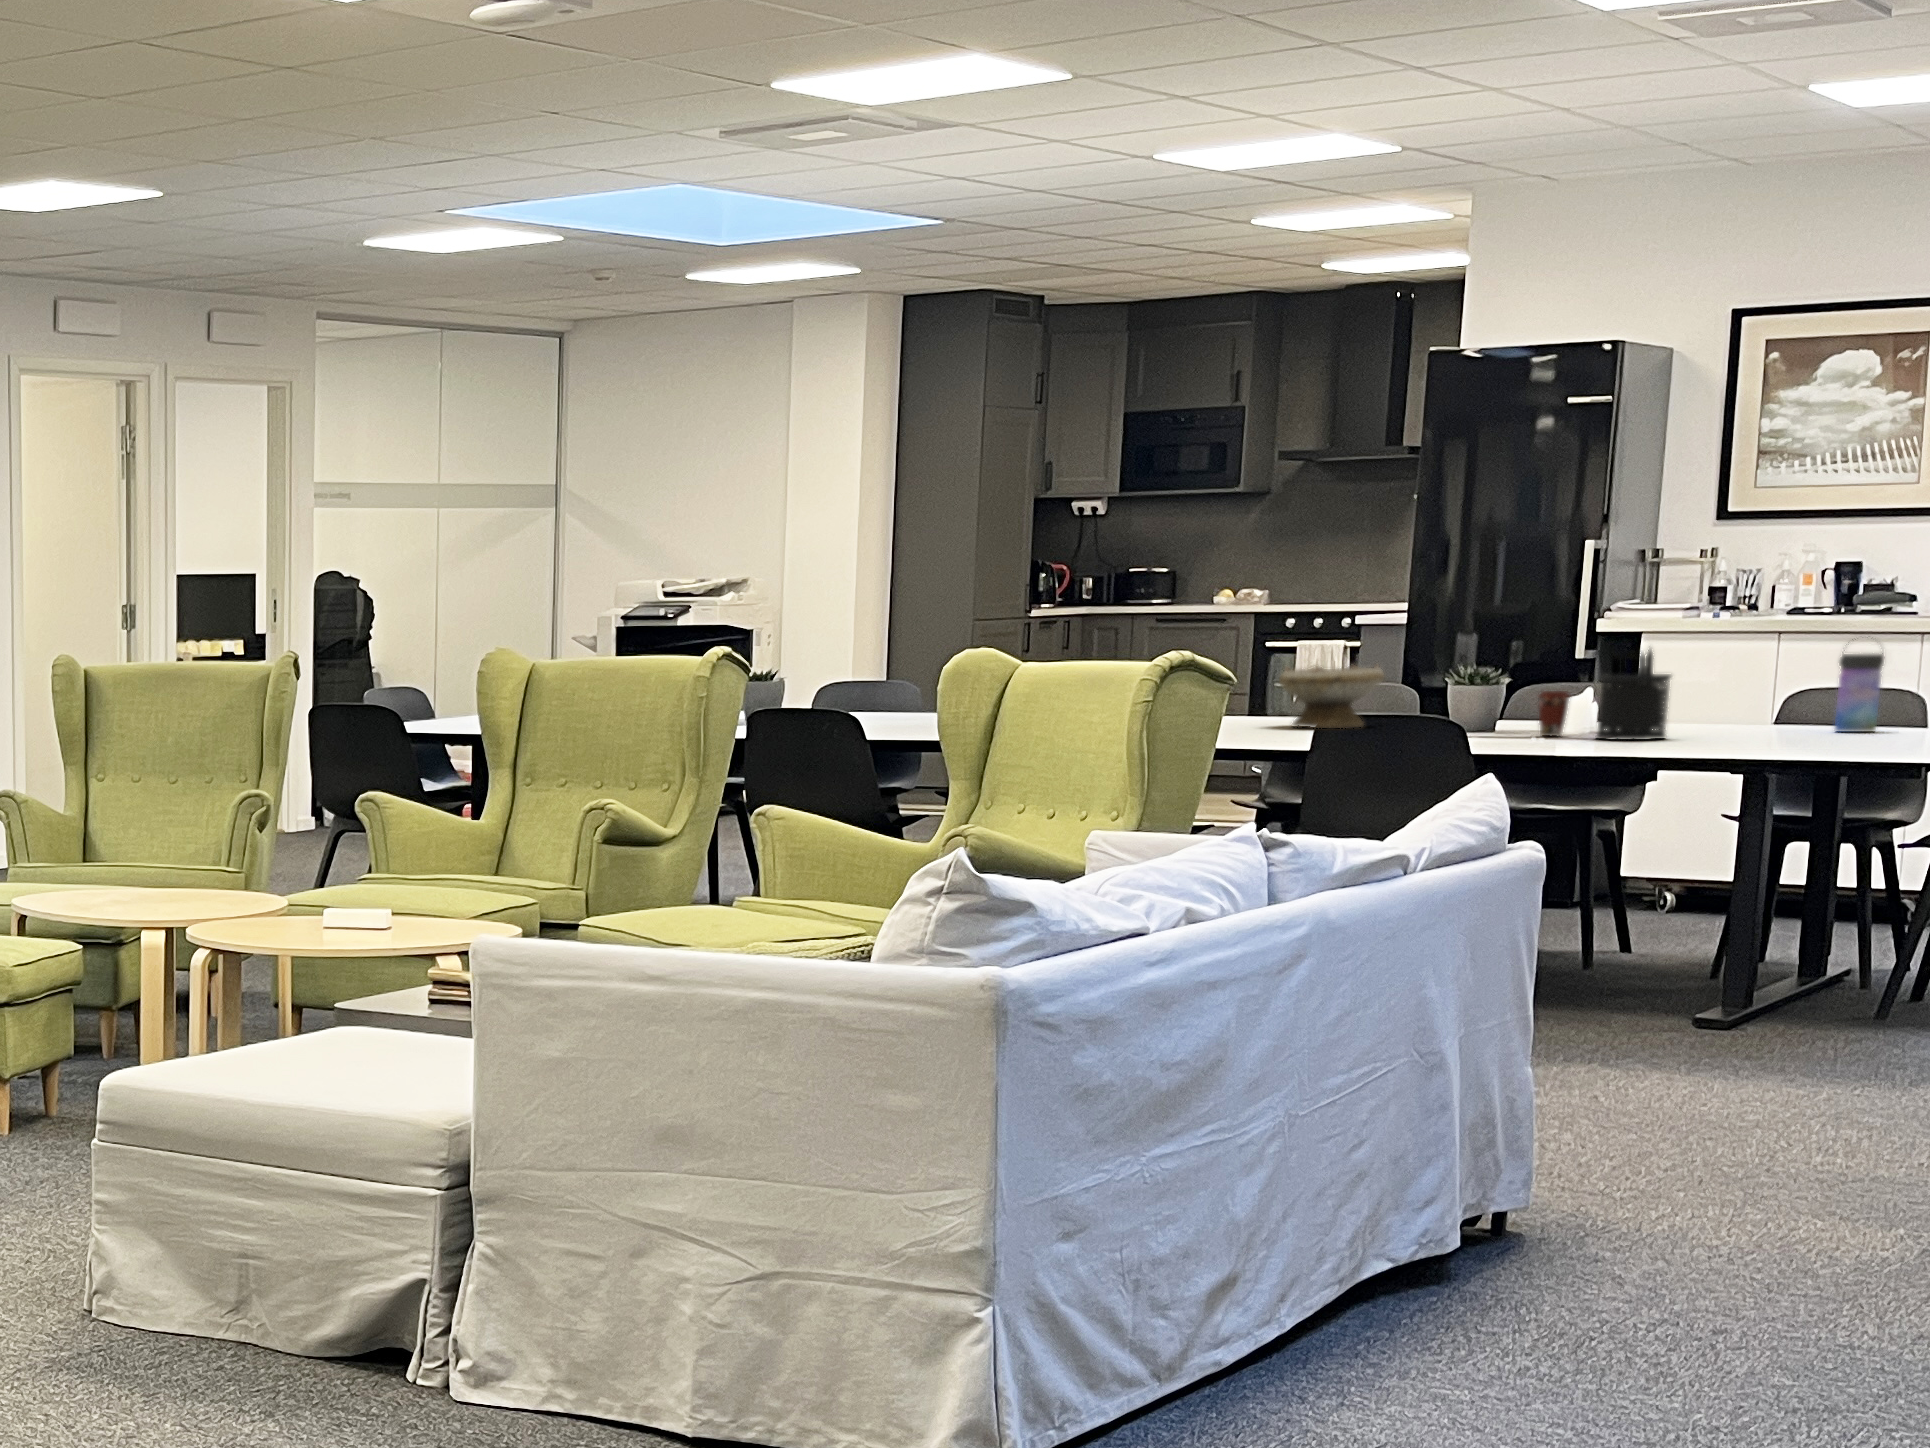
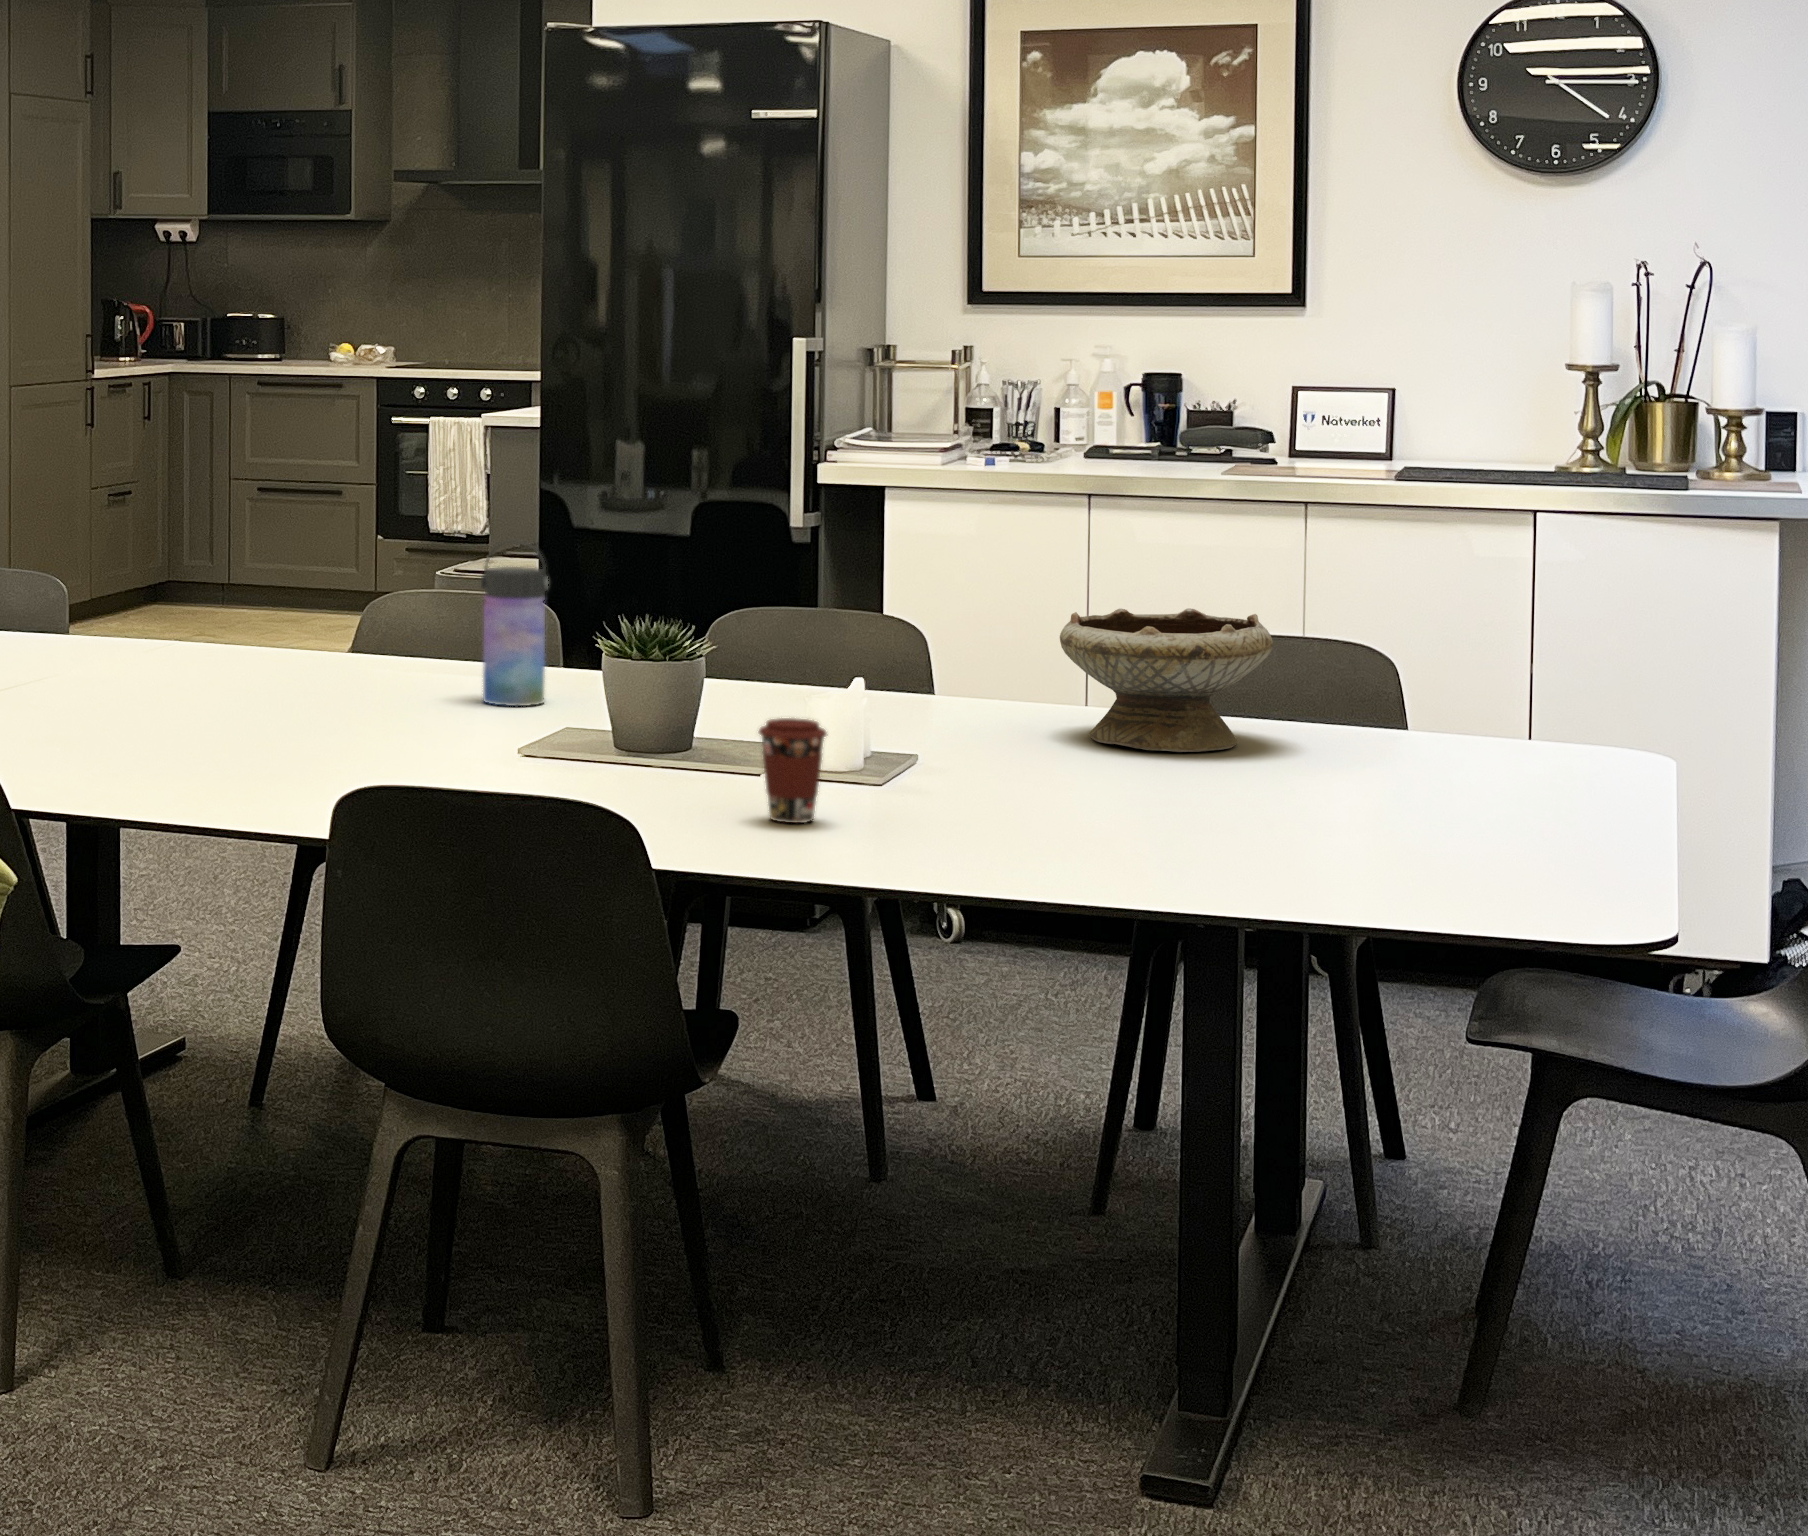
water bottle: present [1835,639,1885,732] -> present [481,542,548,706]
pen holder: present [1596,650,1671,740] -> none [883,635,1037,858]
bowl: present [1279,665,1384,728] -> present [1060,608,1273,752]

